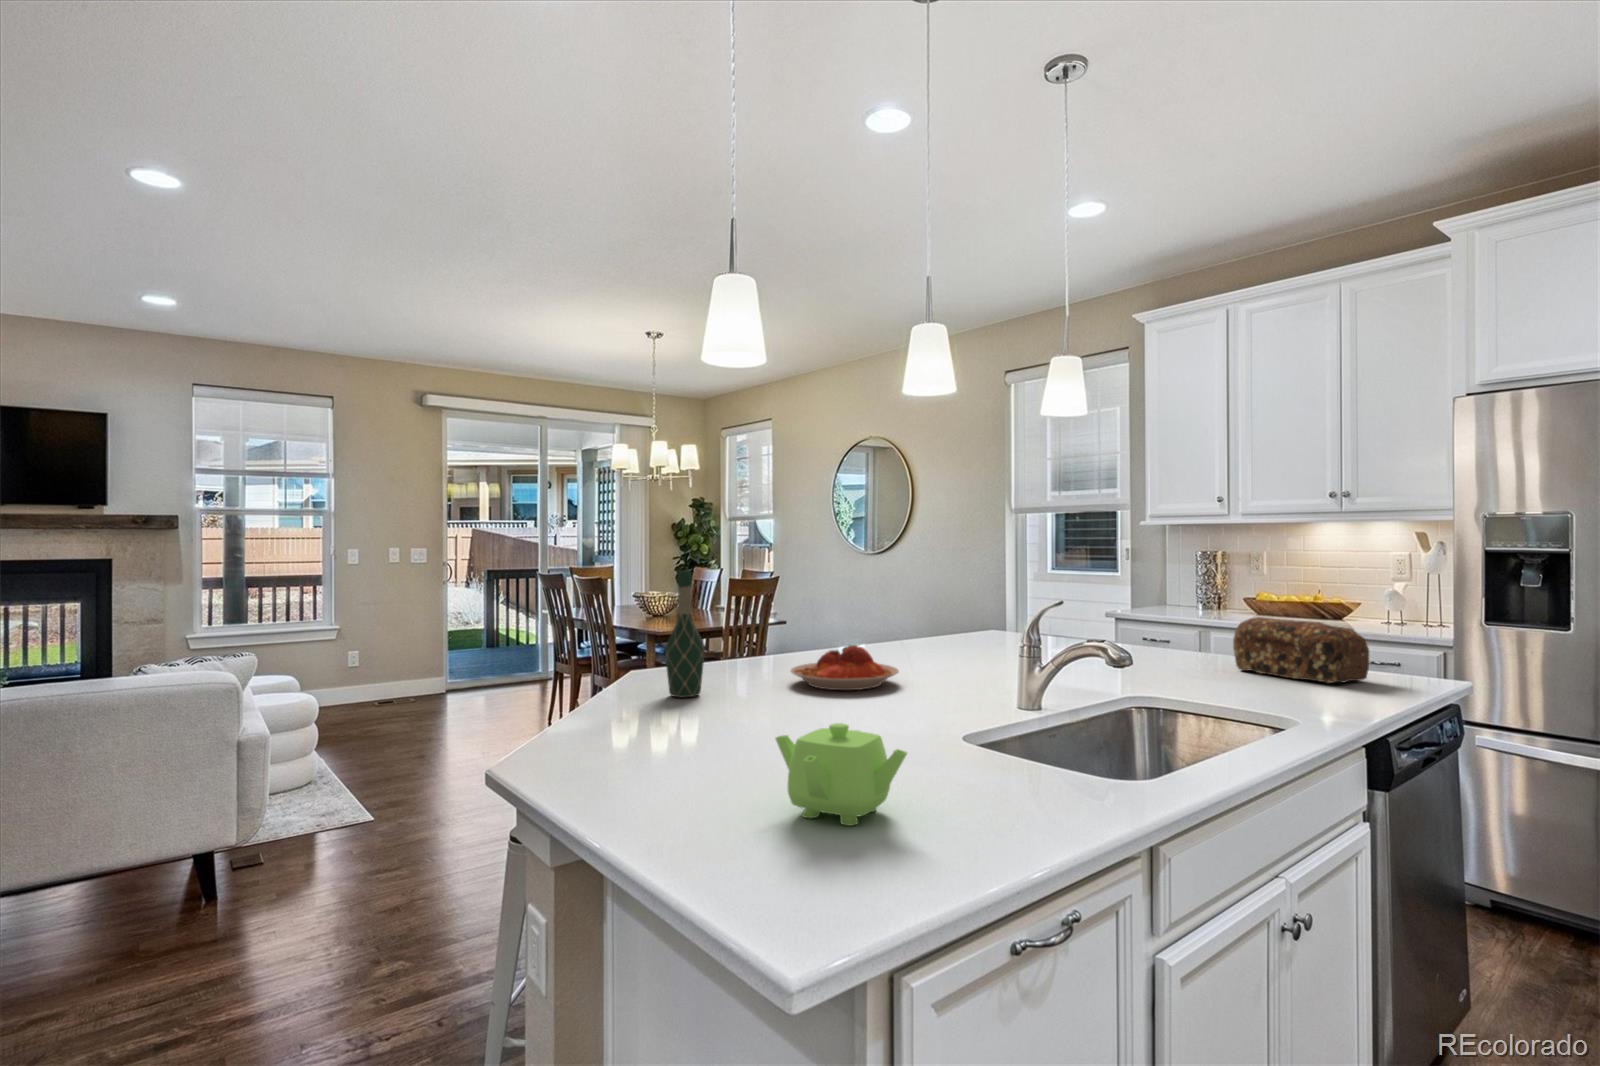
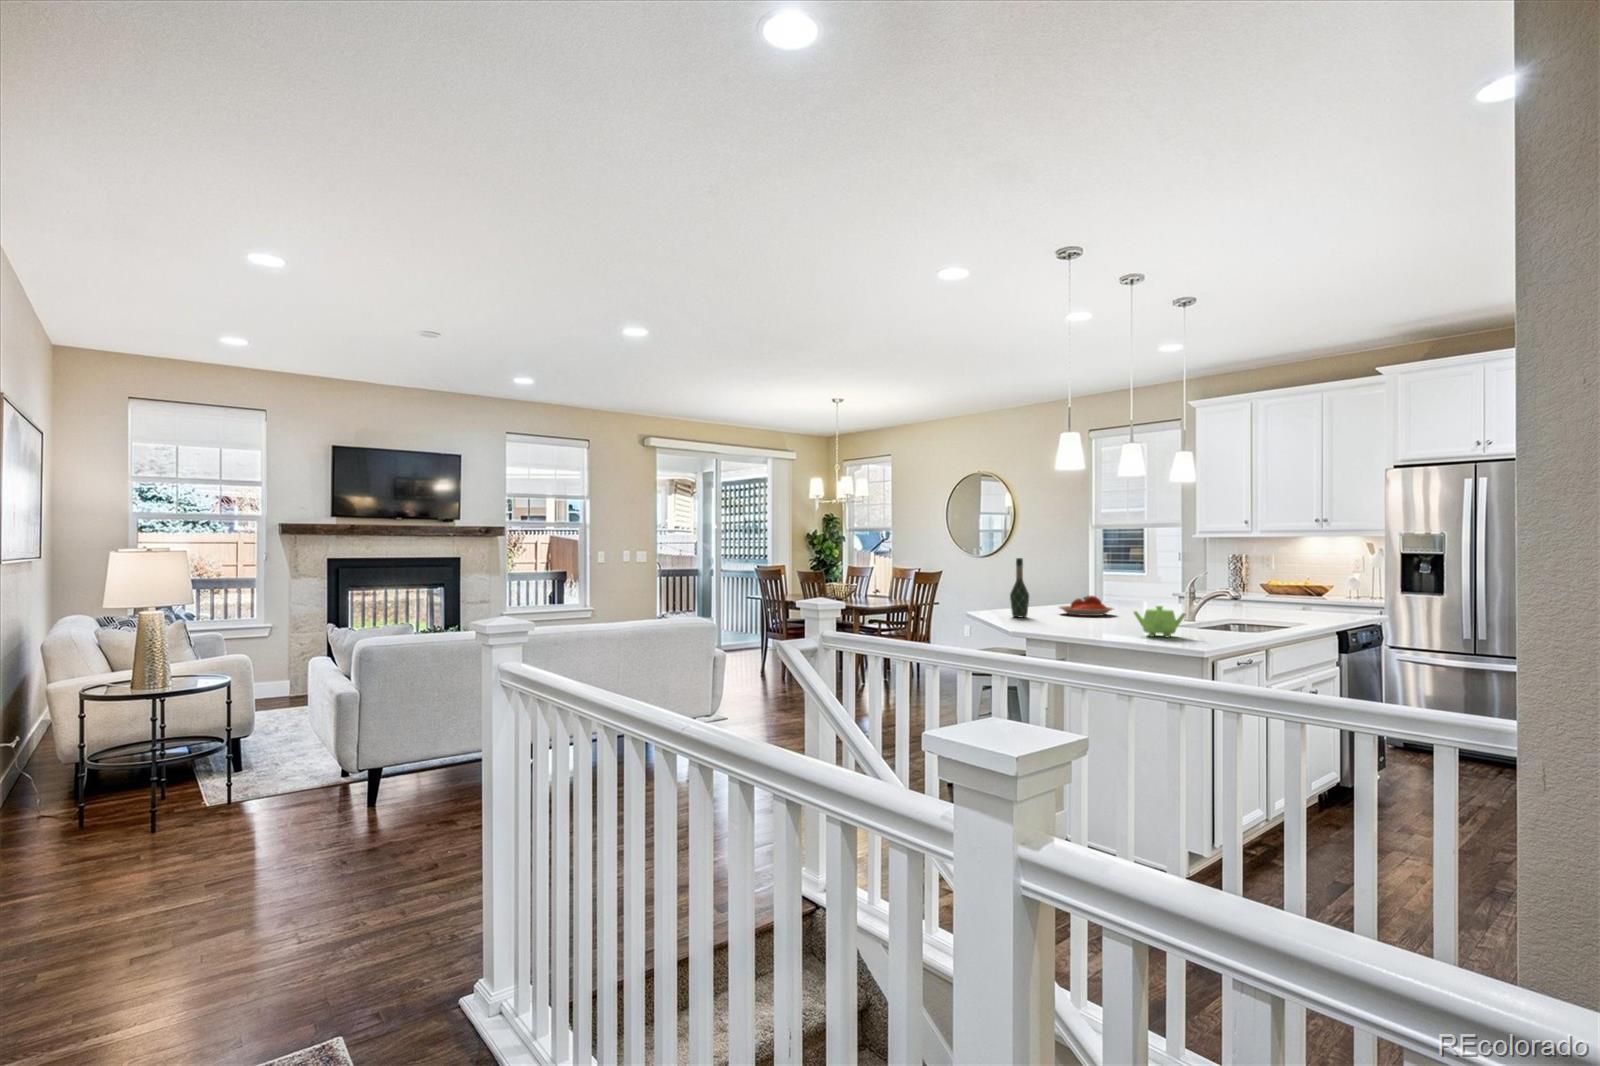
bread loaf: present [1233,617,1369,683] -> none [1271,585,1339,614]

